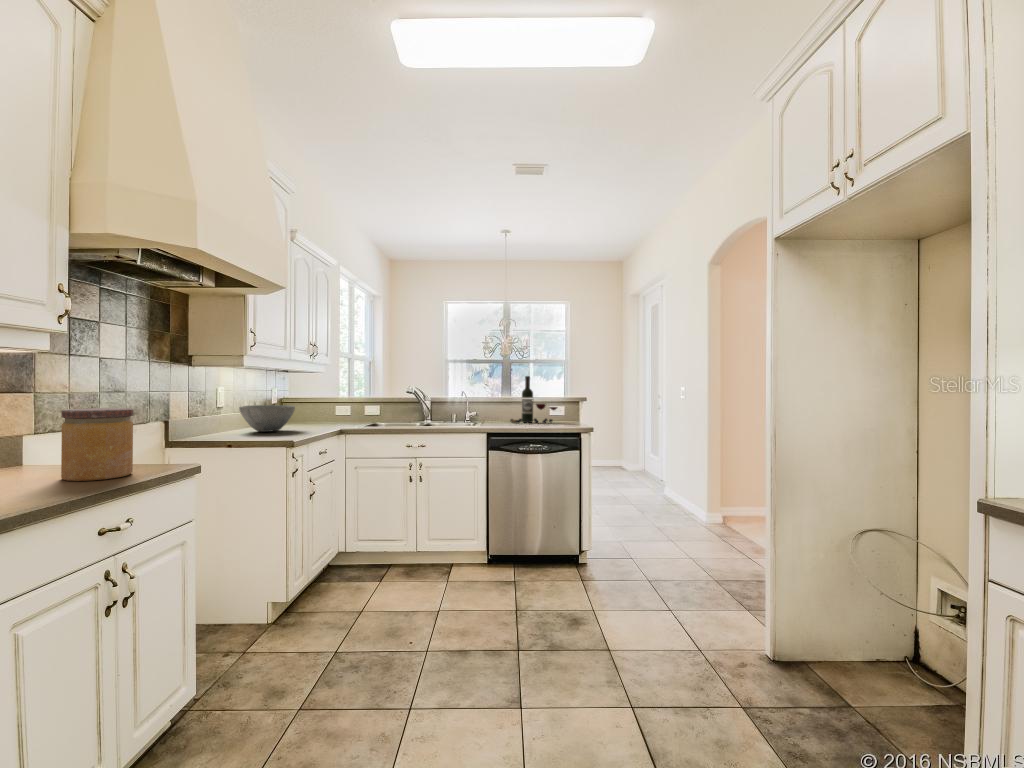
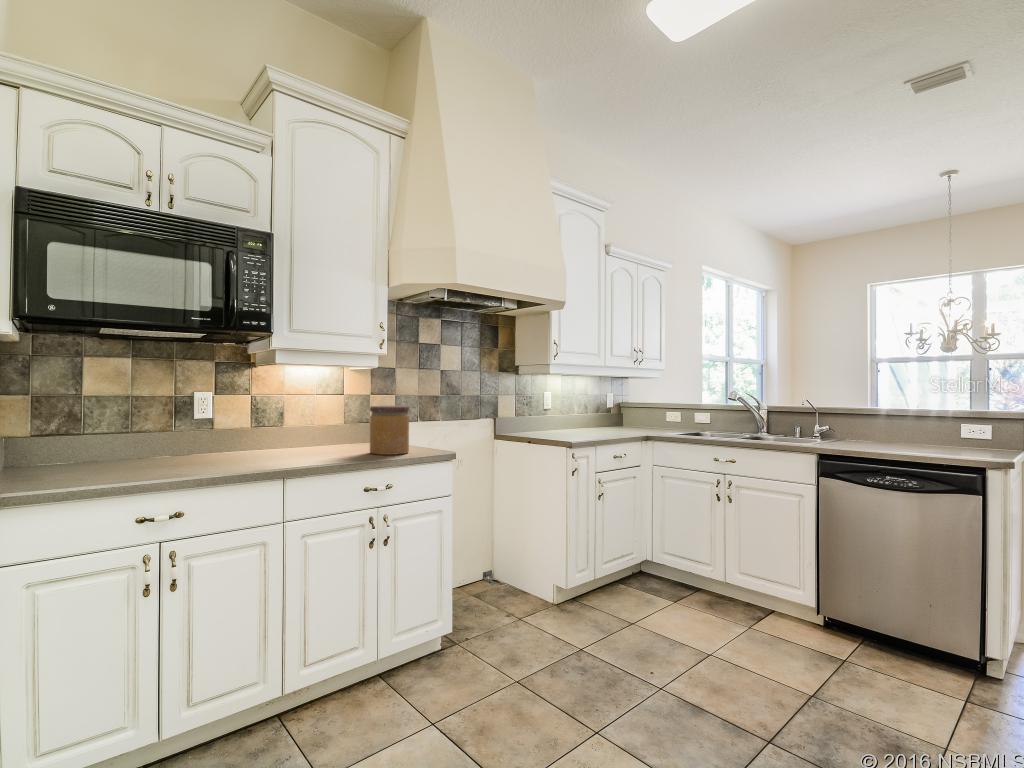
wine bottle: present [510,376,557,424] -> none [879,378,964,450]
bowl: present [239,405,295,432] -> none [556,409,603,433]

